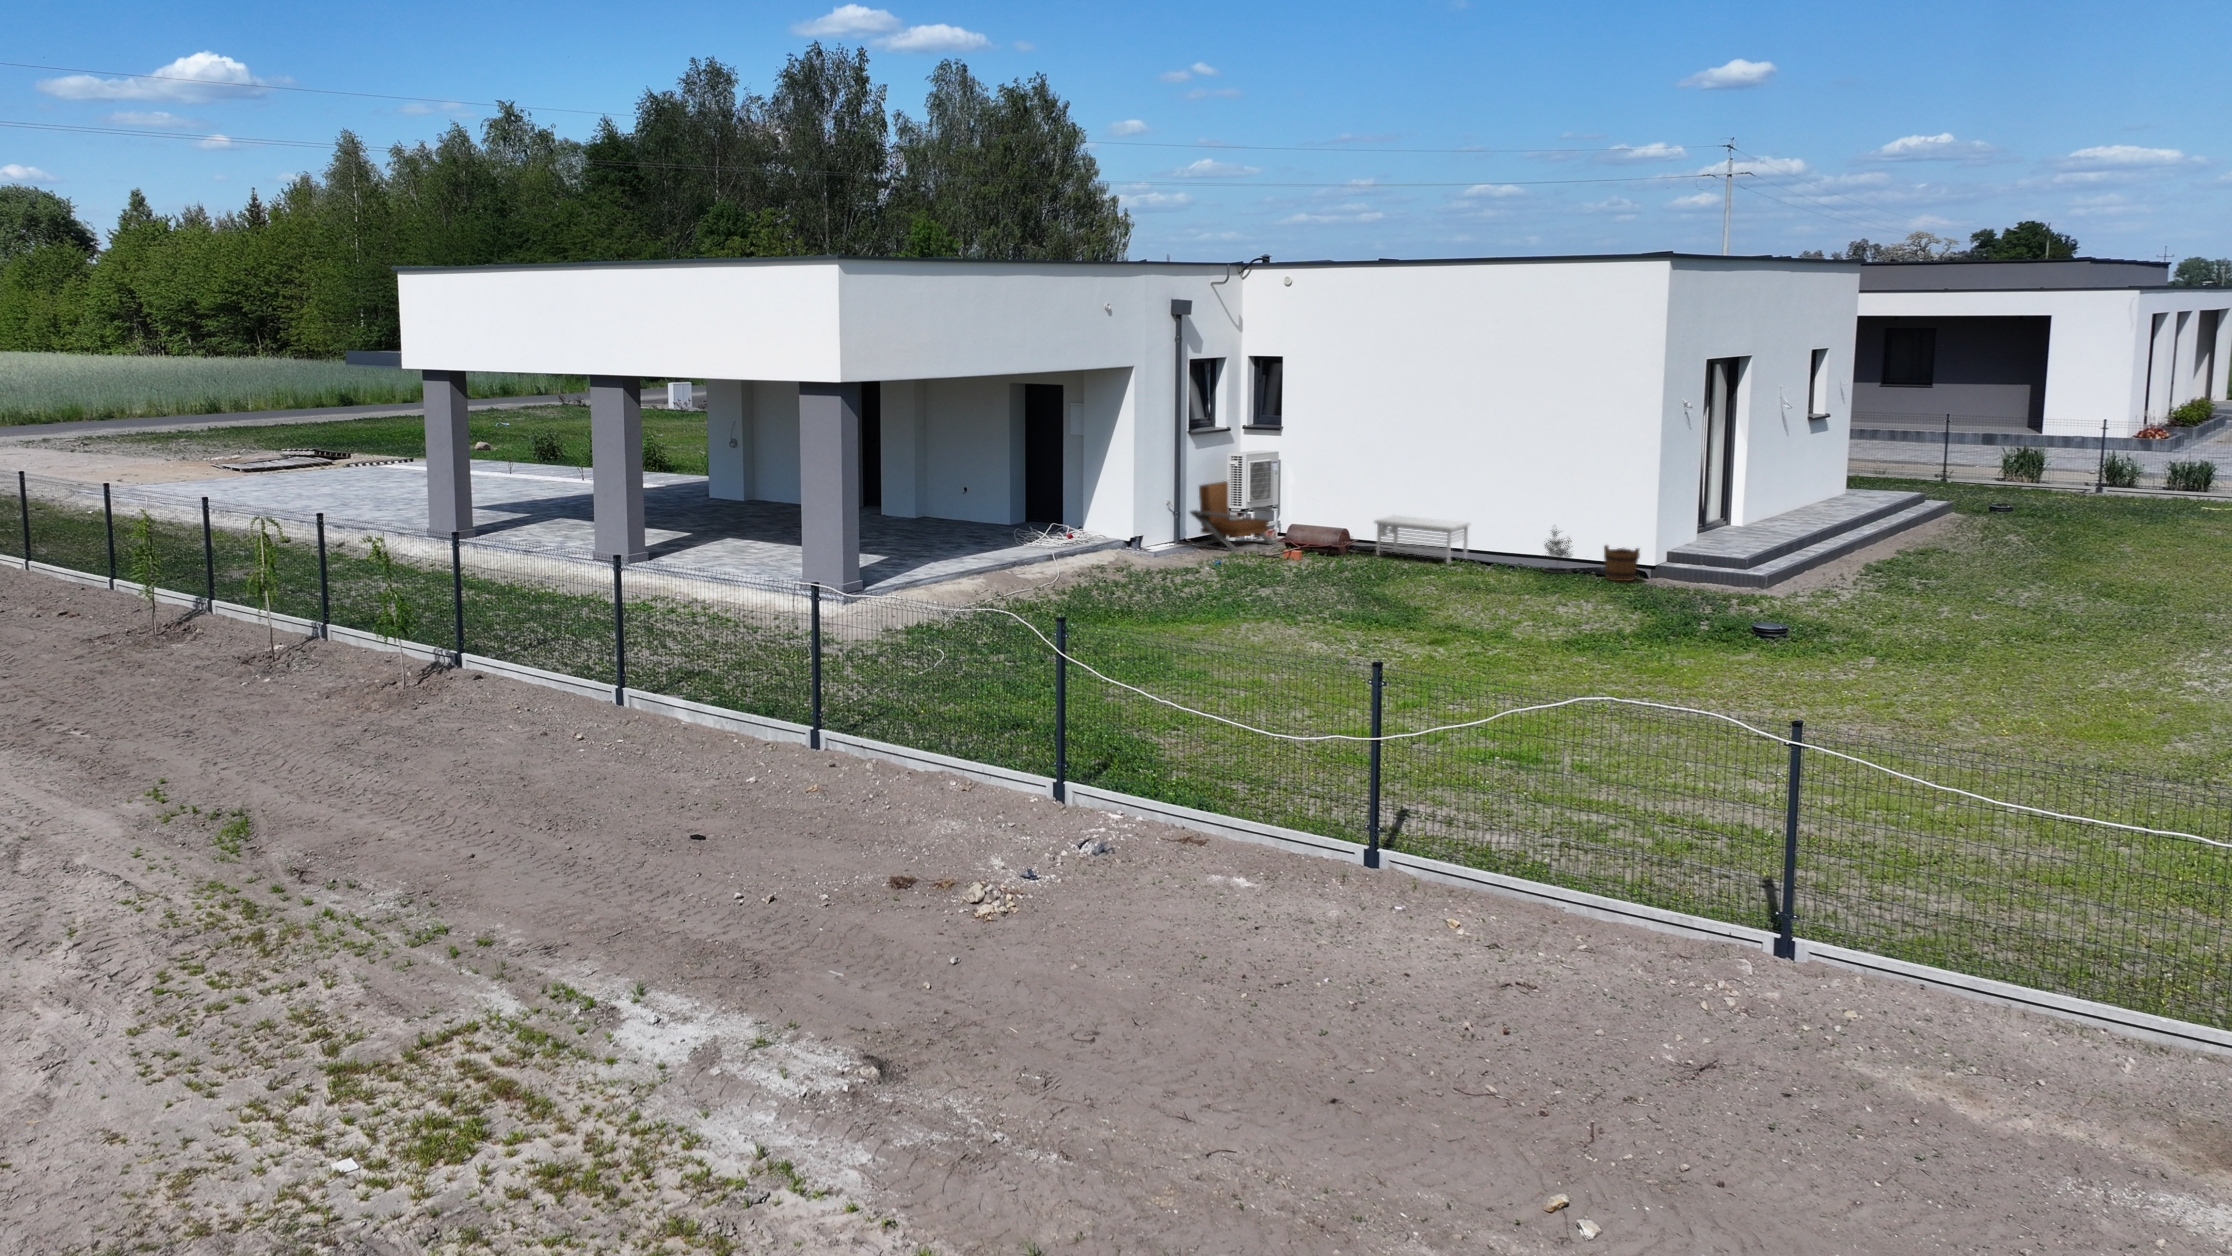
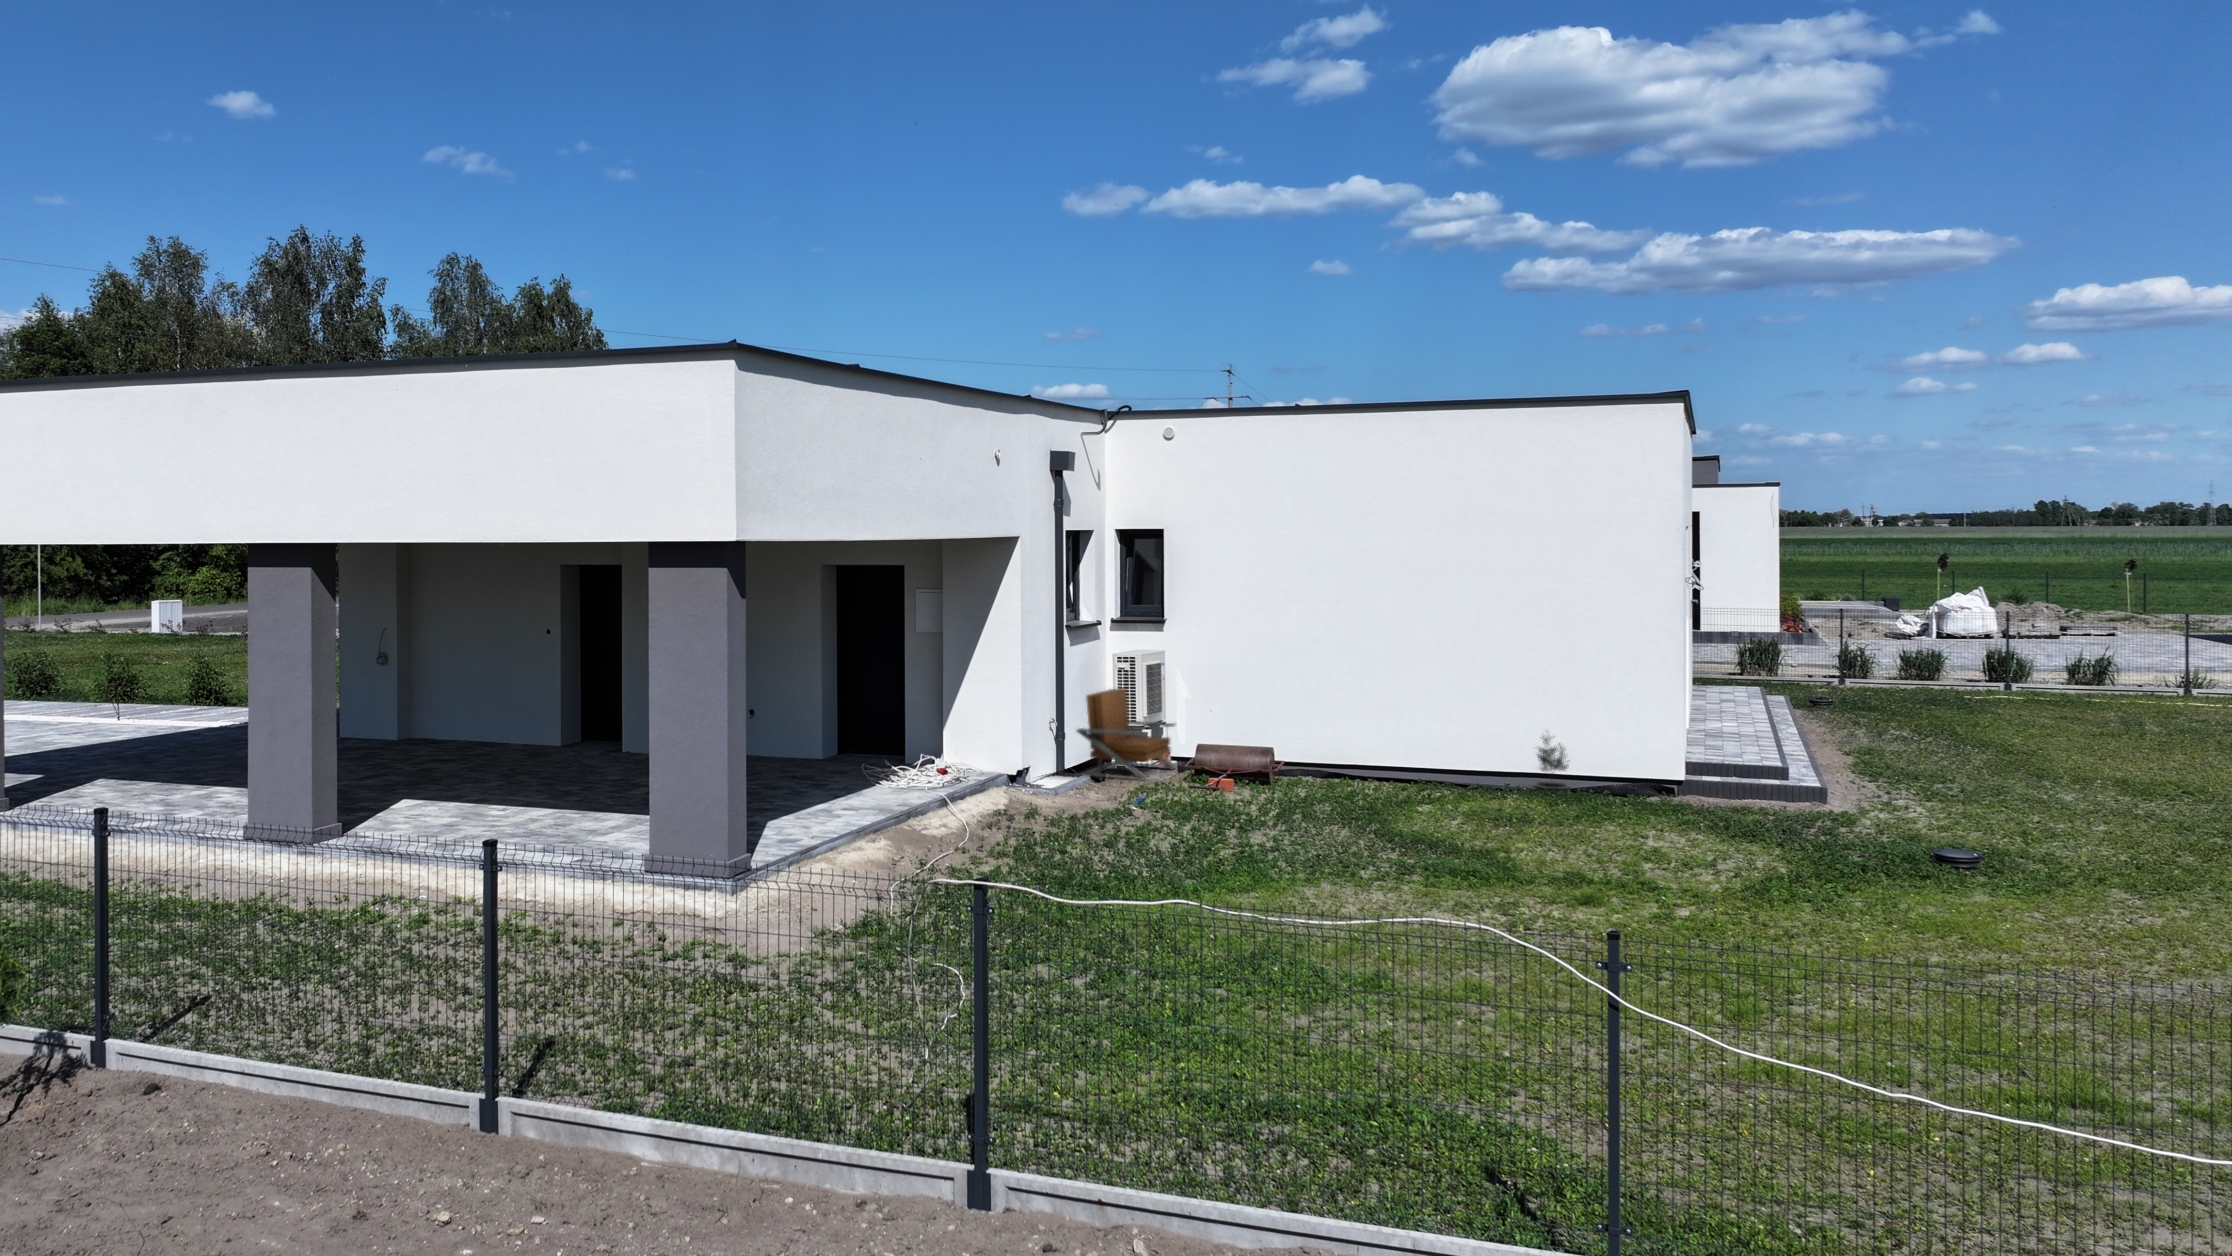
storage bench: present [1374,516,1470,563] -> none [1314,726,1427,784]
bucket: present [1604,545,1640,581] -> none [1613,751,1658,795]

